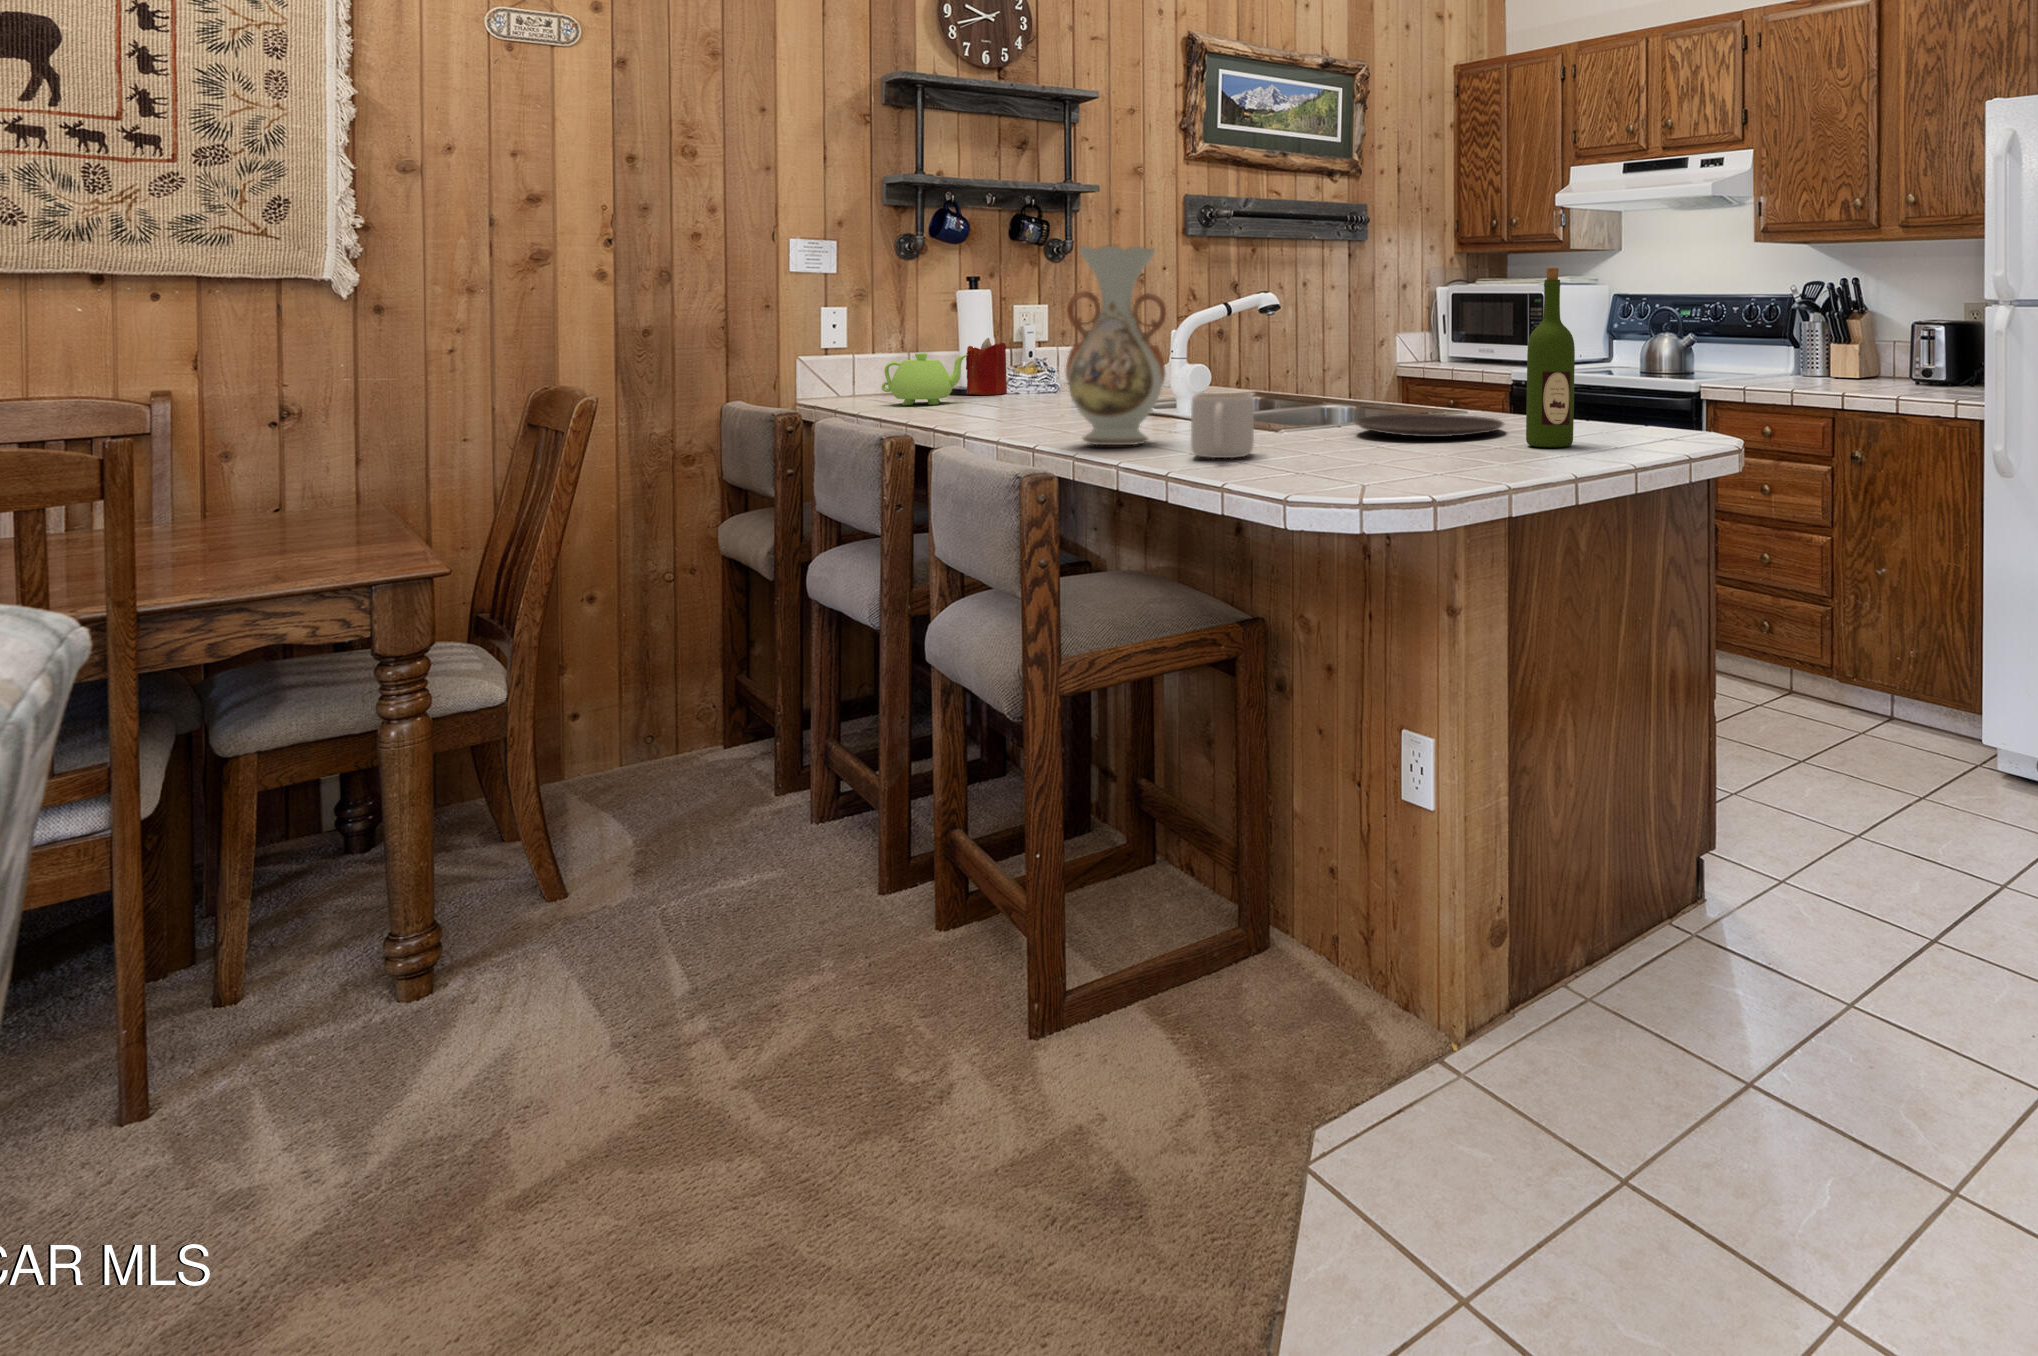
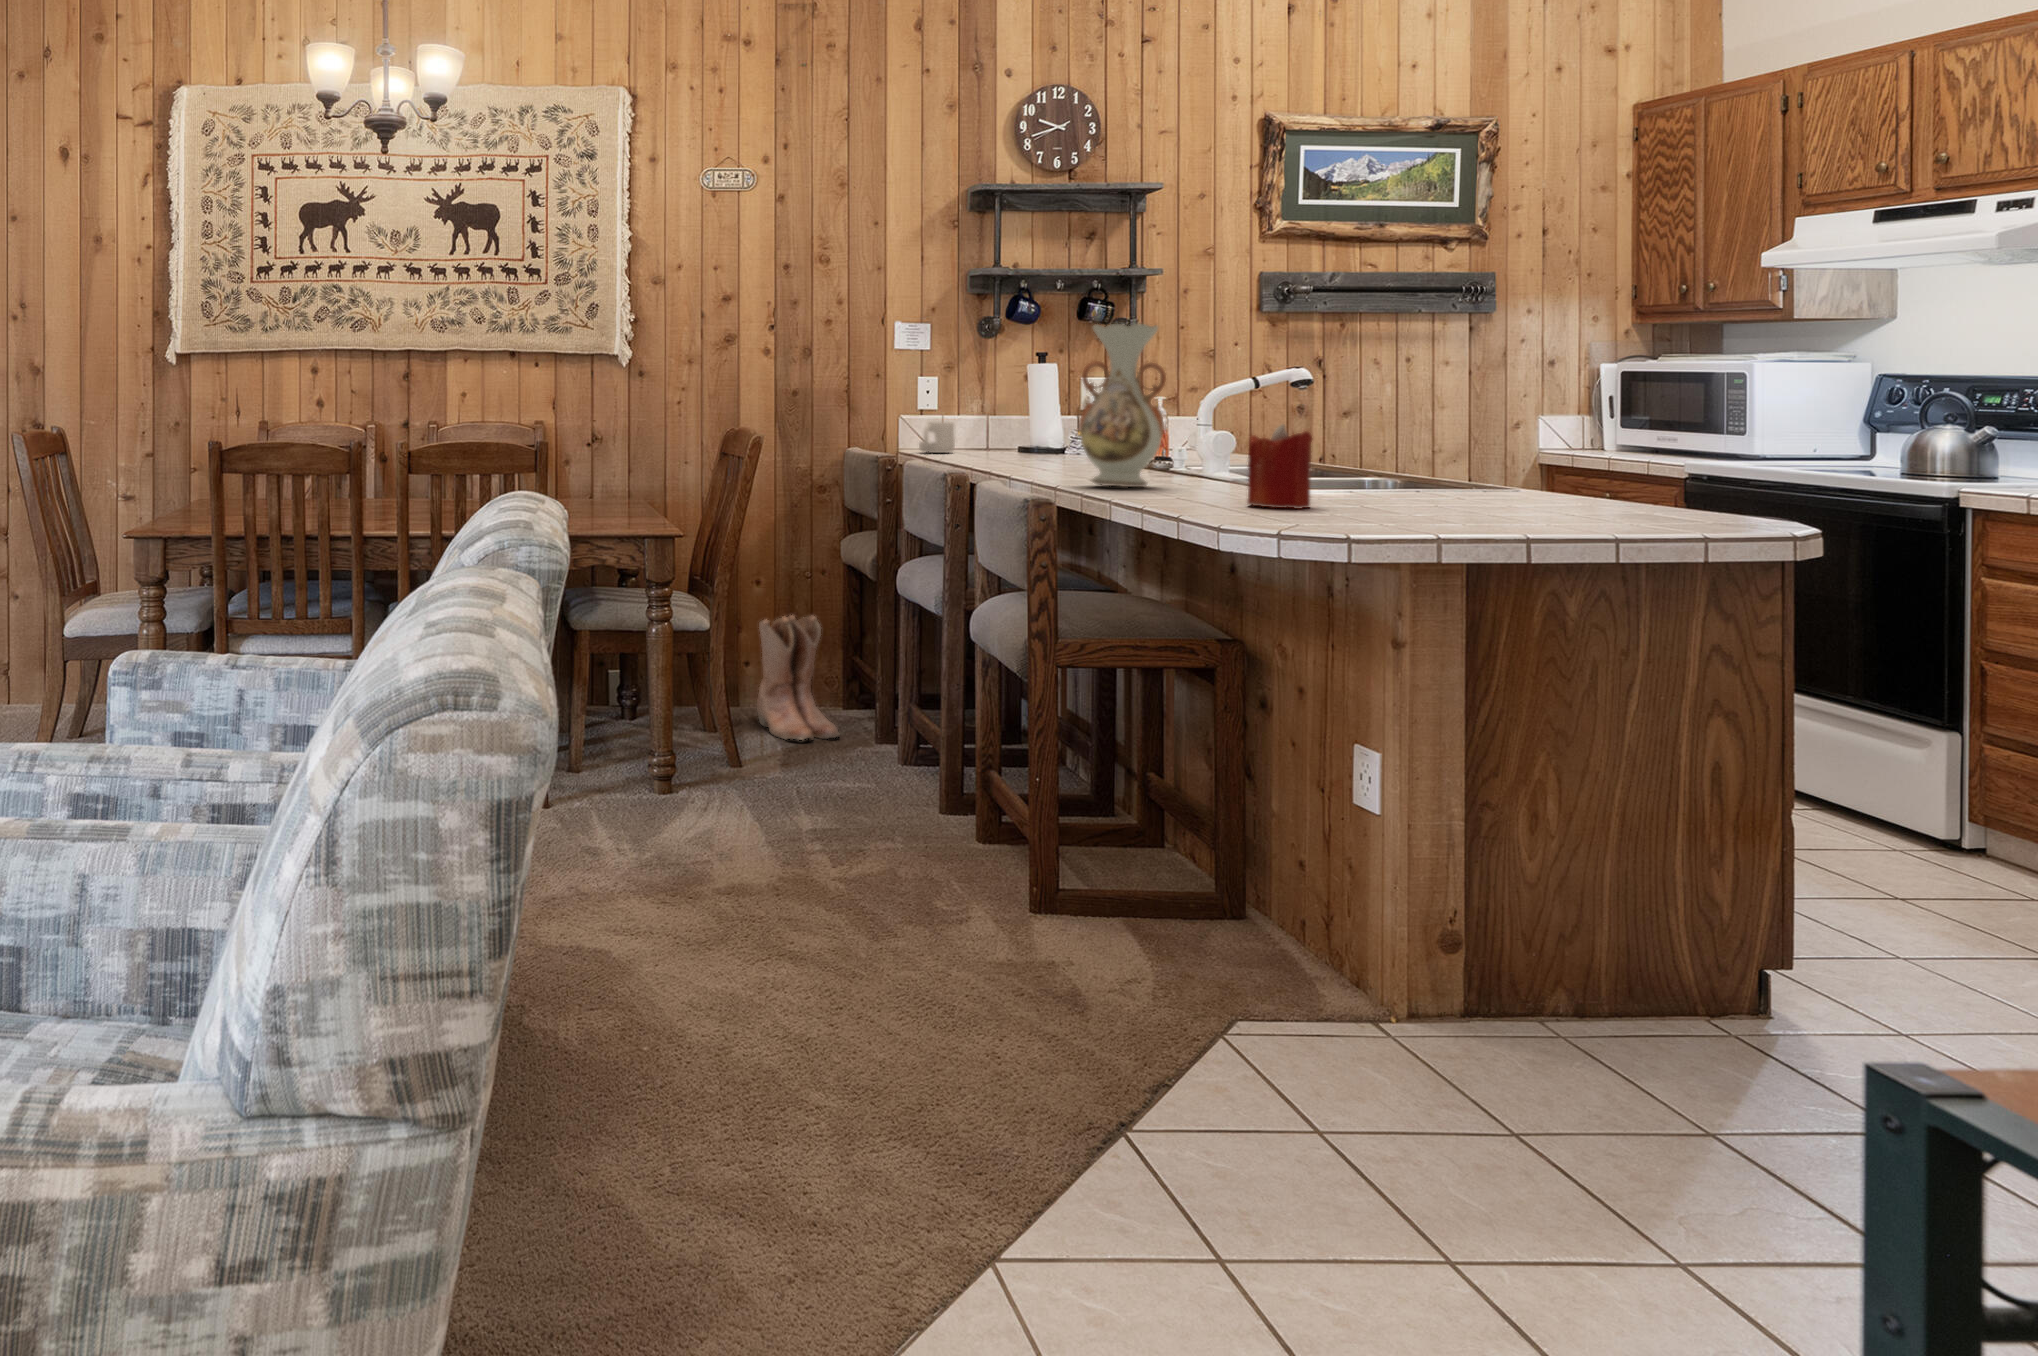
wine bottle: present [1526,268,1575,447] -> none [1519,335,1578,509]
candle: present [966,338,1007,395] -> present [1247,425,1312,509]
teapot: present [882,353,967,405] -> none [958,417,1029,459]
mug: present [1191,393,1254,458] -> present [919,422,955,453]
plate: present [1355,414,1504,437] -> none [1349,478,1520,497]
boots: none [606,623,736,803] -> present [757,616,839,740]

